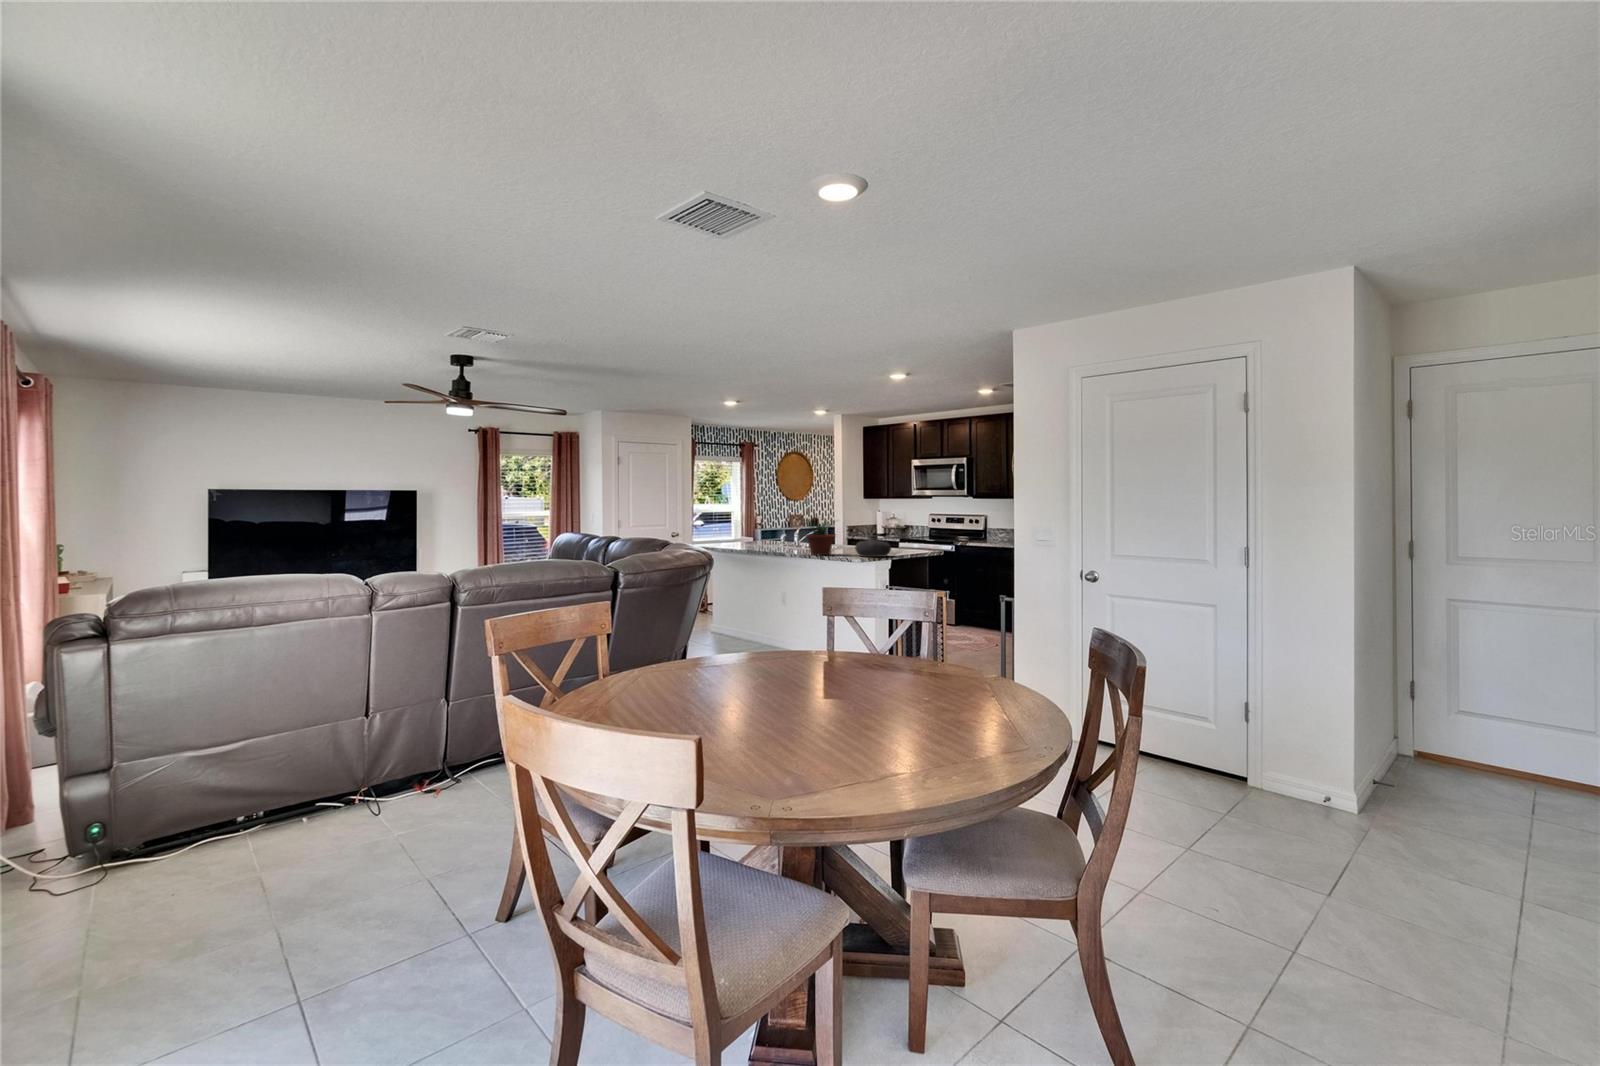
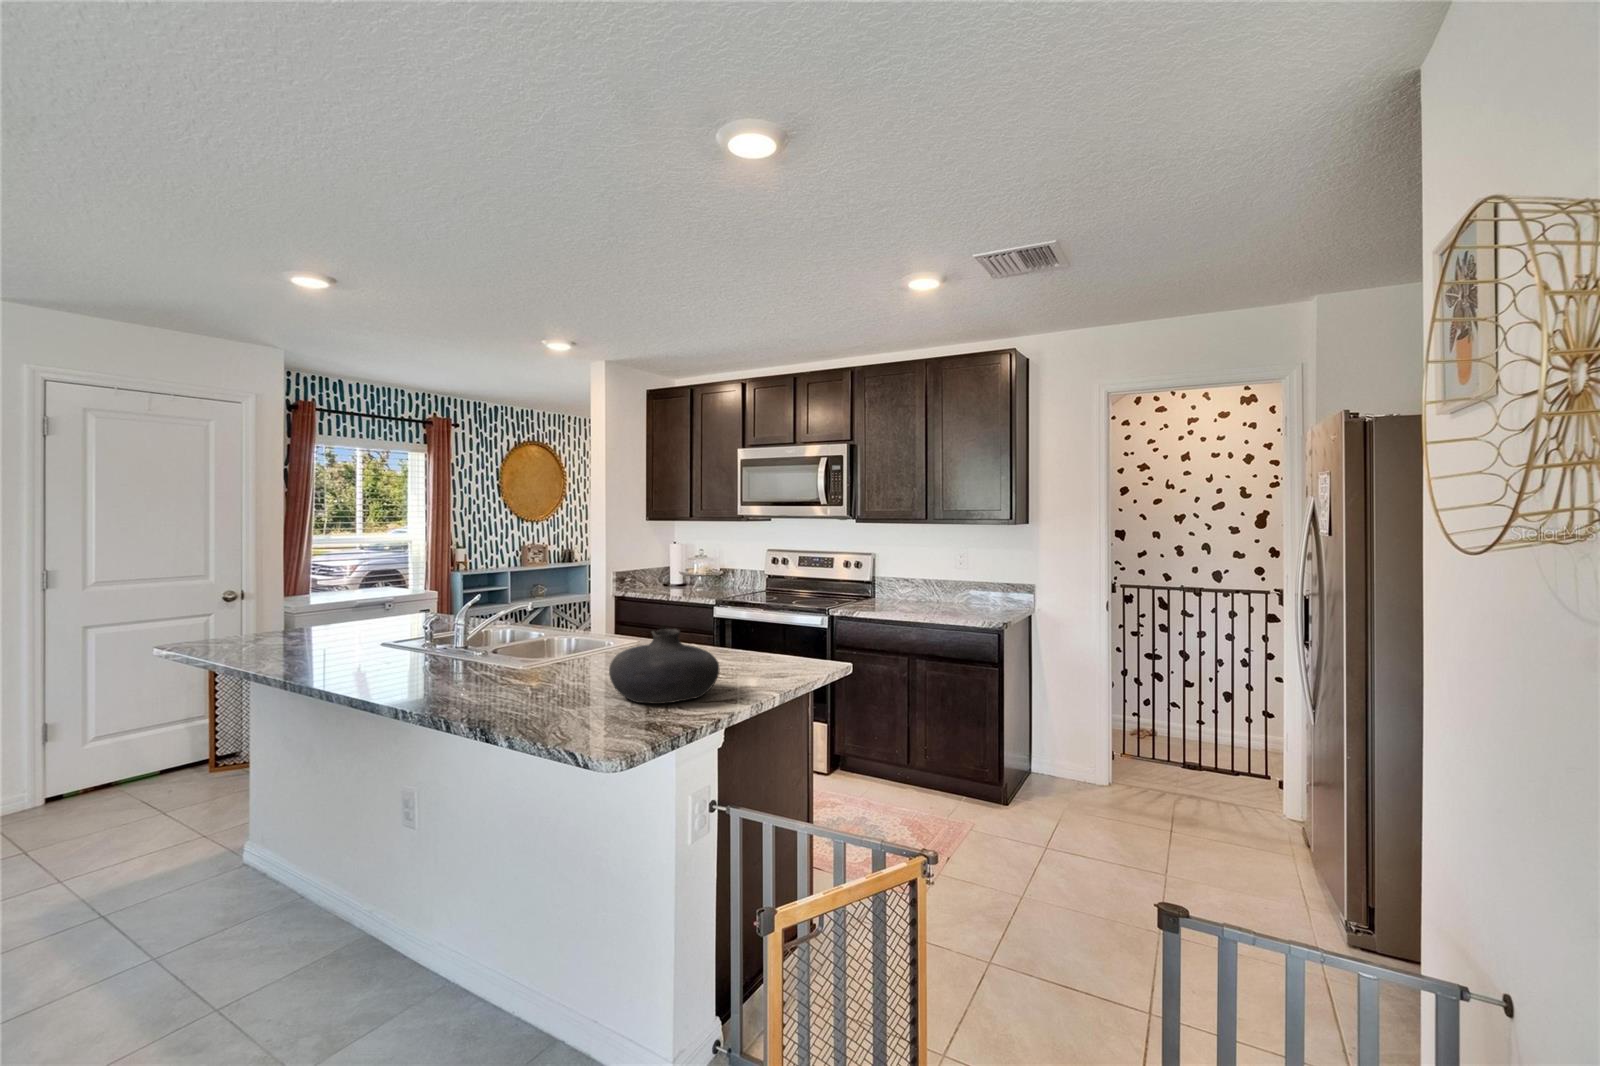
potted plant: present [805,521,835,555] -> none [435,579,562,696]

